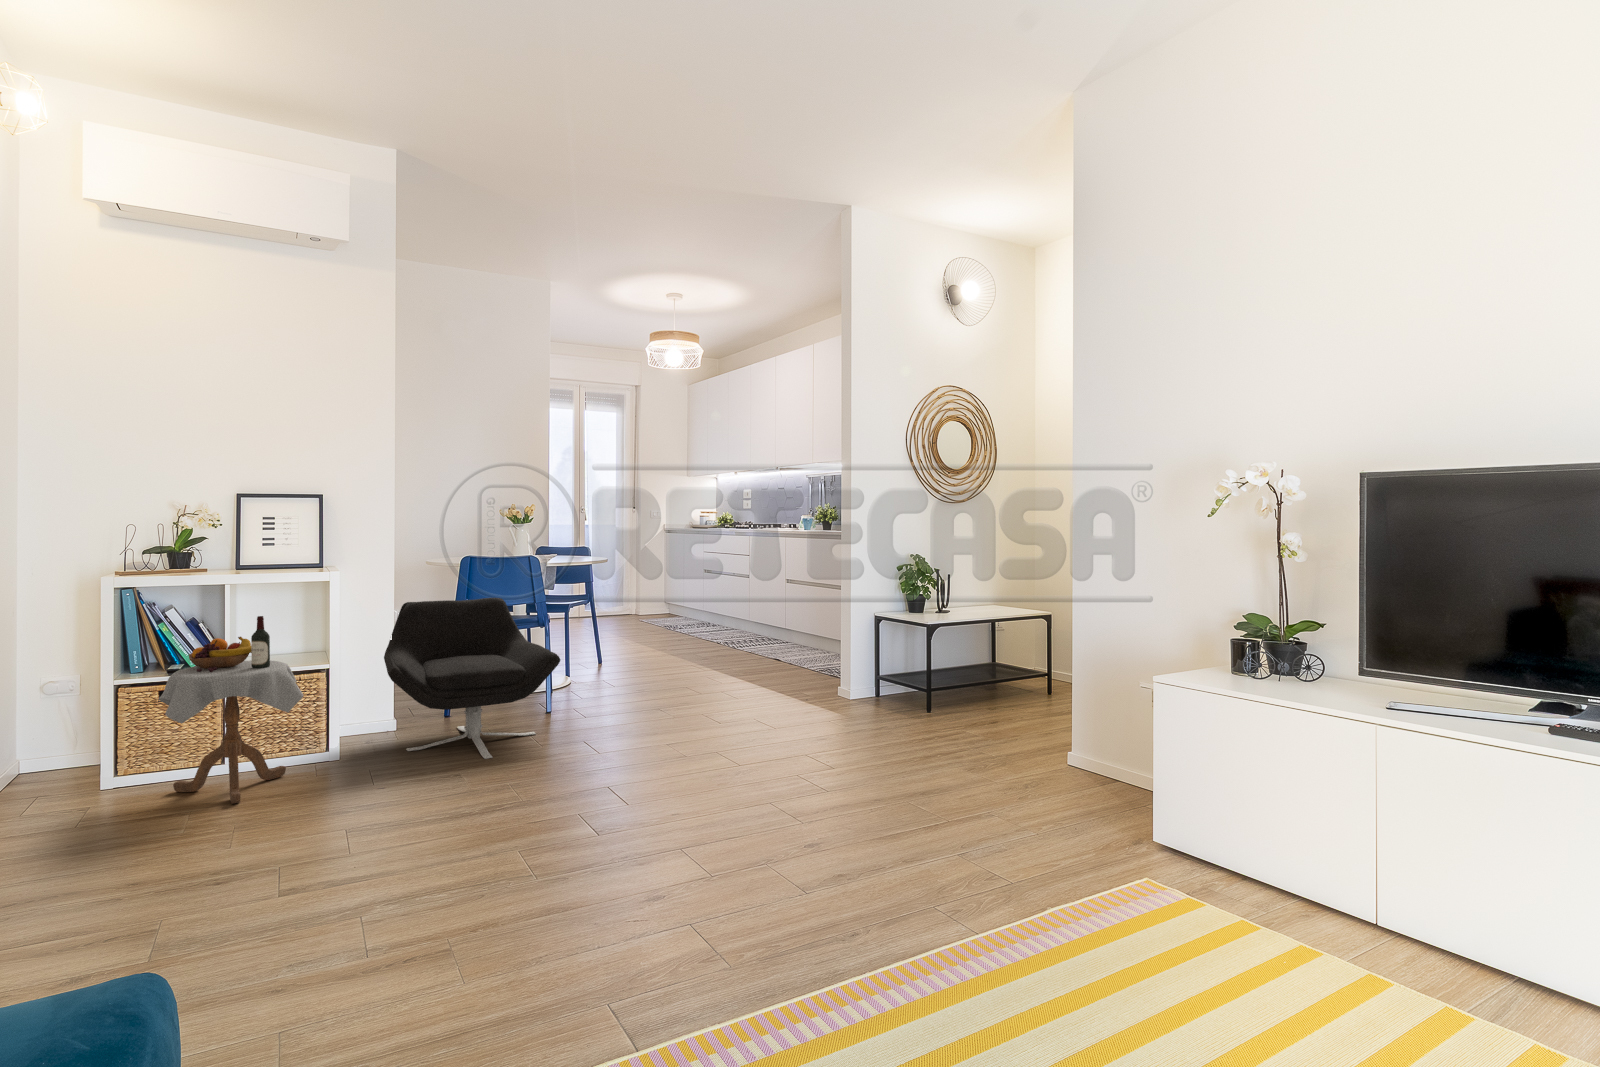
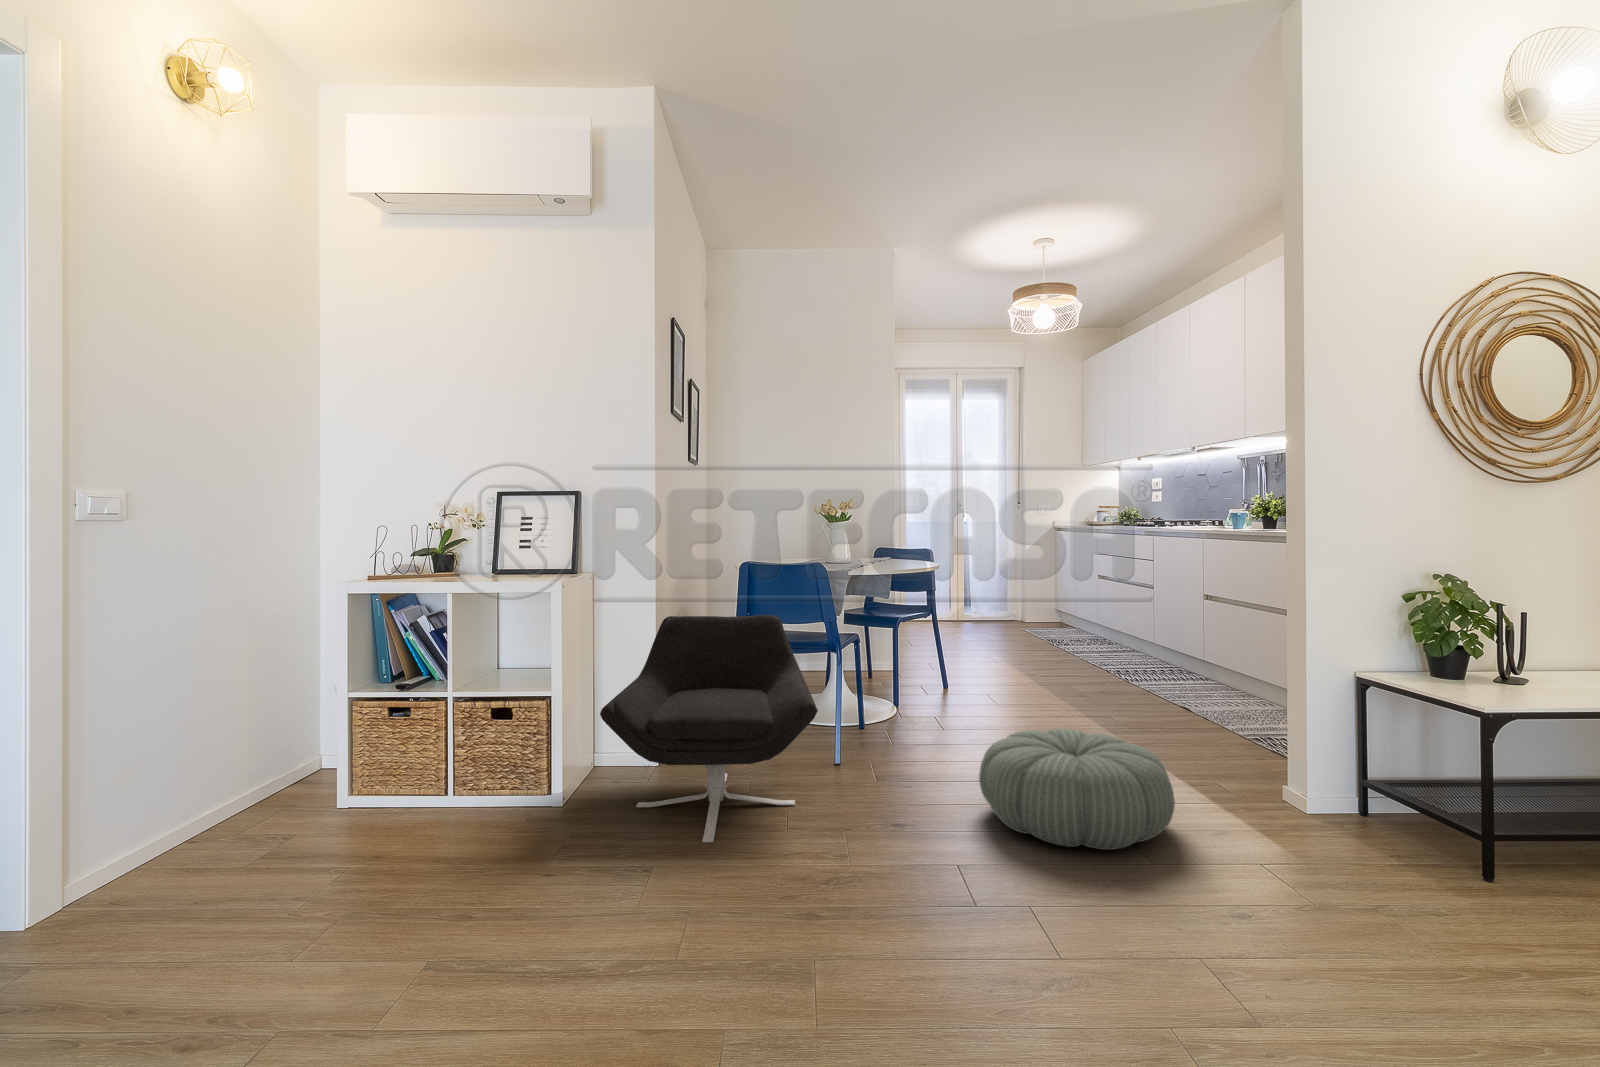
side table: present [159,616,303,804] -> none [334,635,494,864]
pouf: none [667,662,786,728] -> present [979,728,1175,850]

